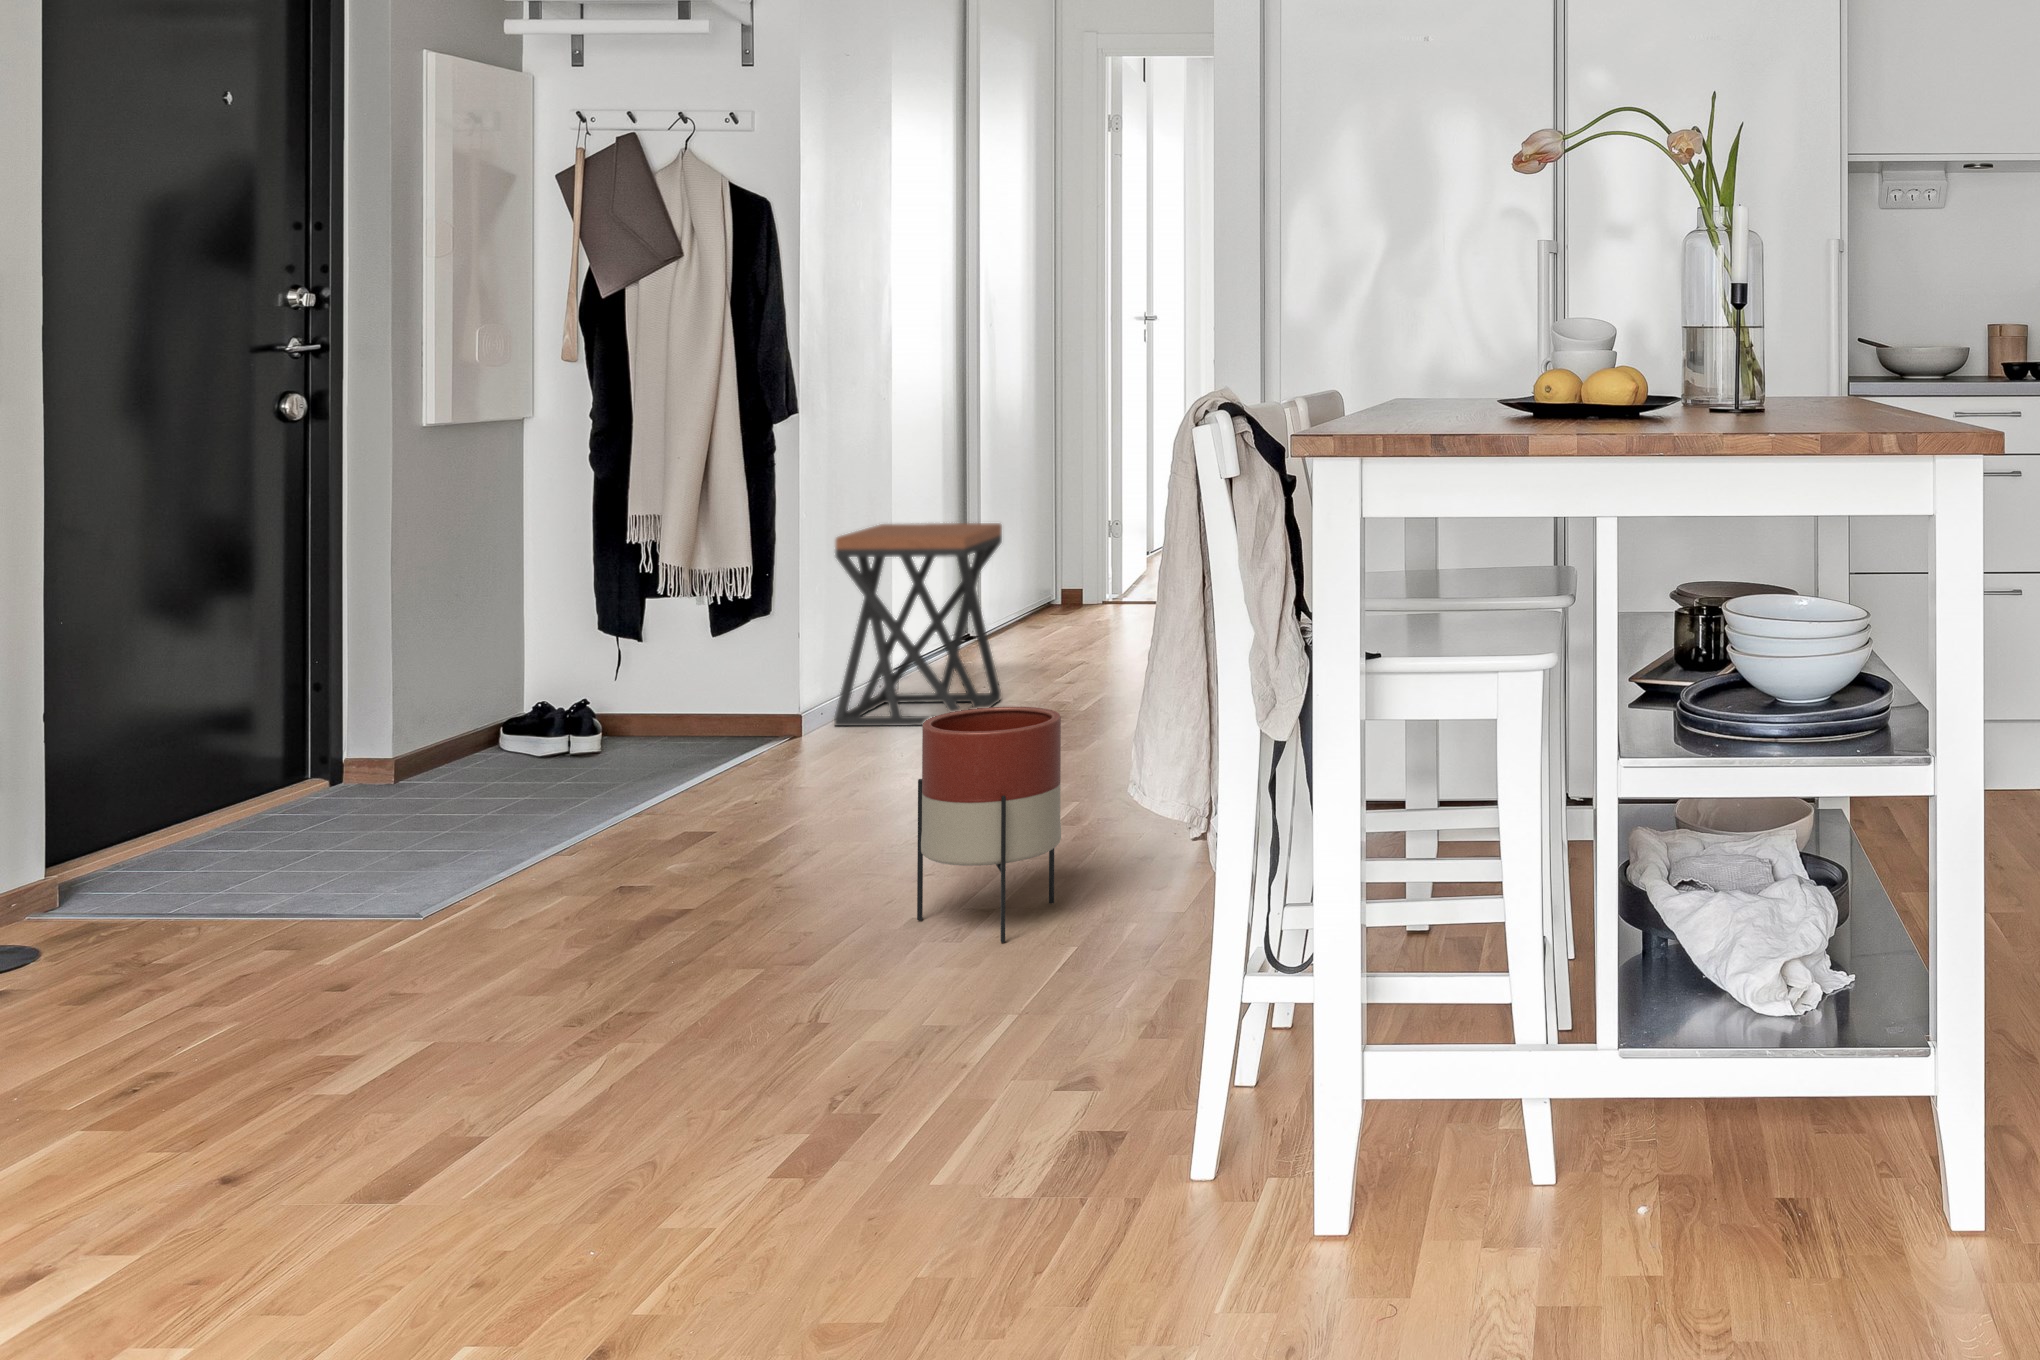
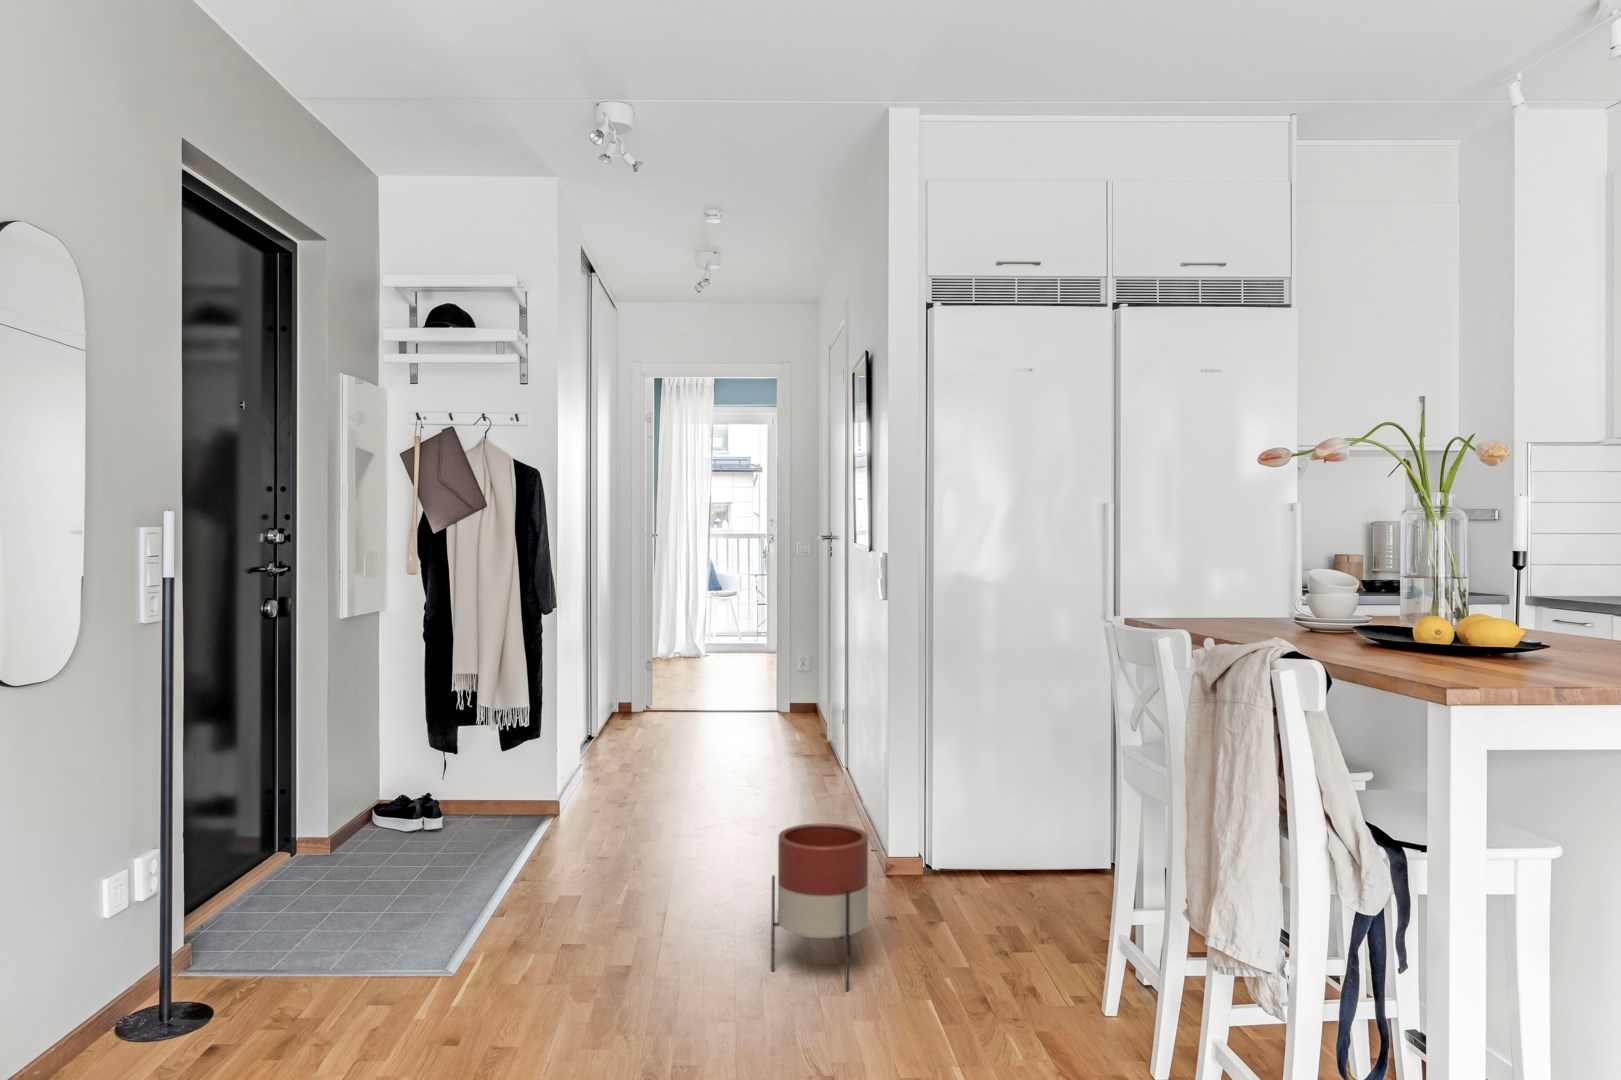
stool: present [834,523,1002,726] -> none [576,677,666,808]

